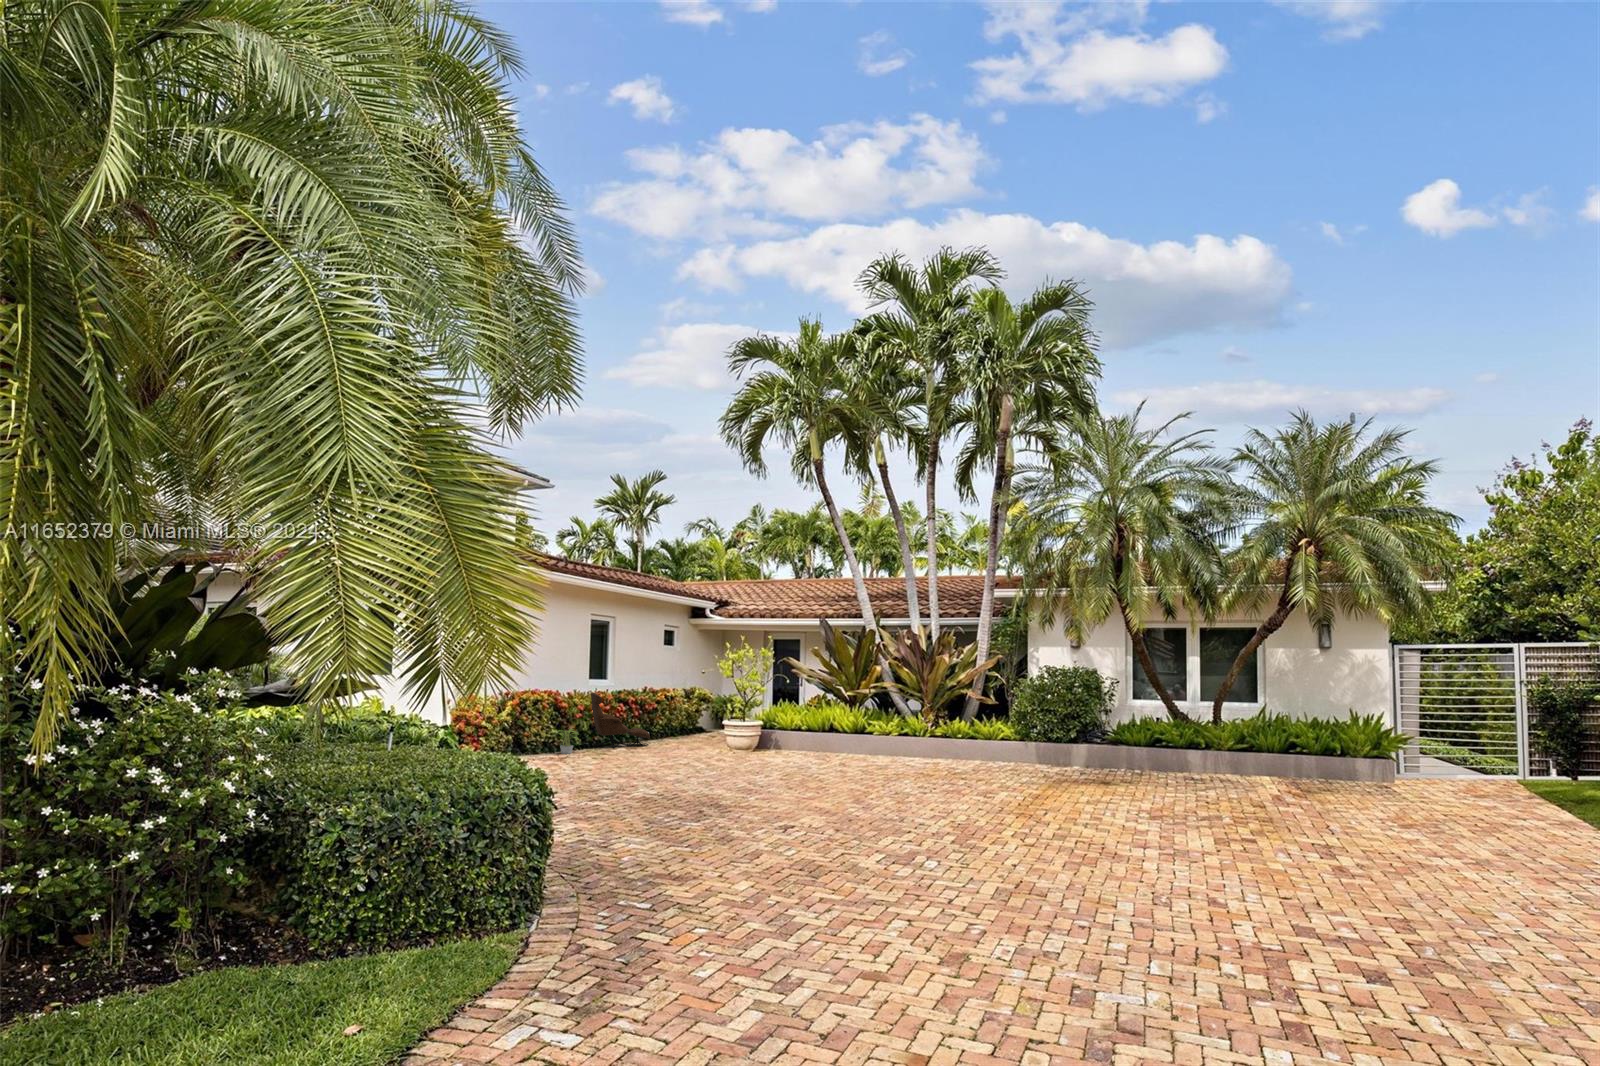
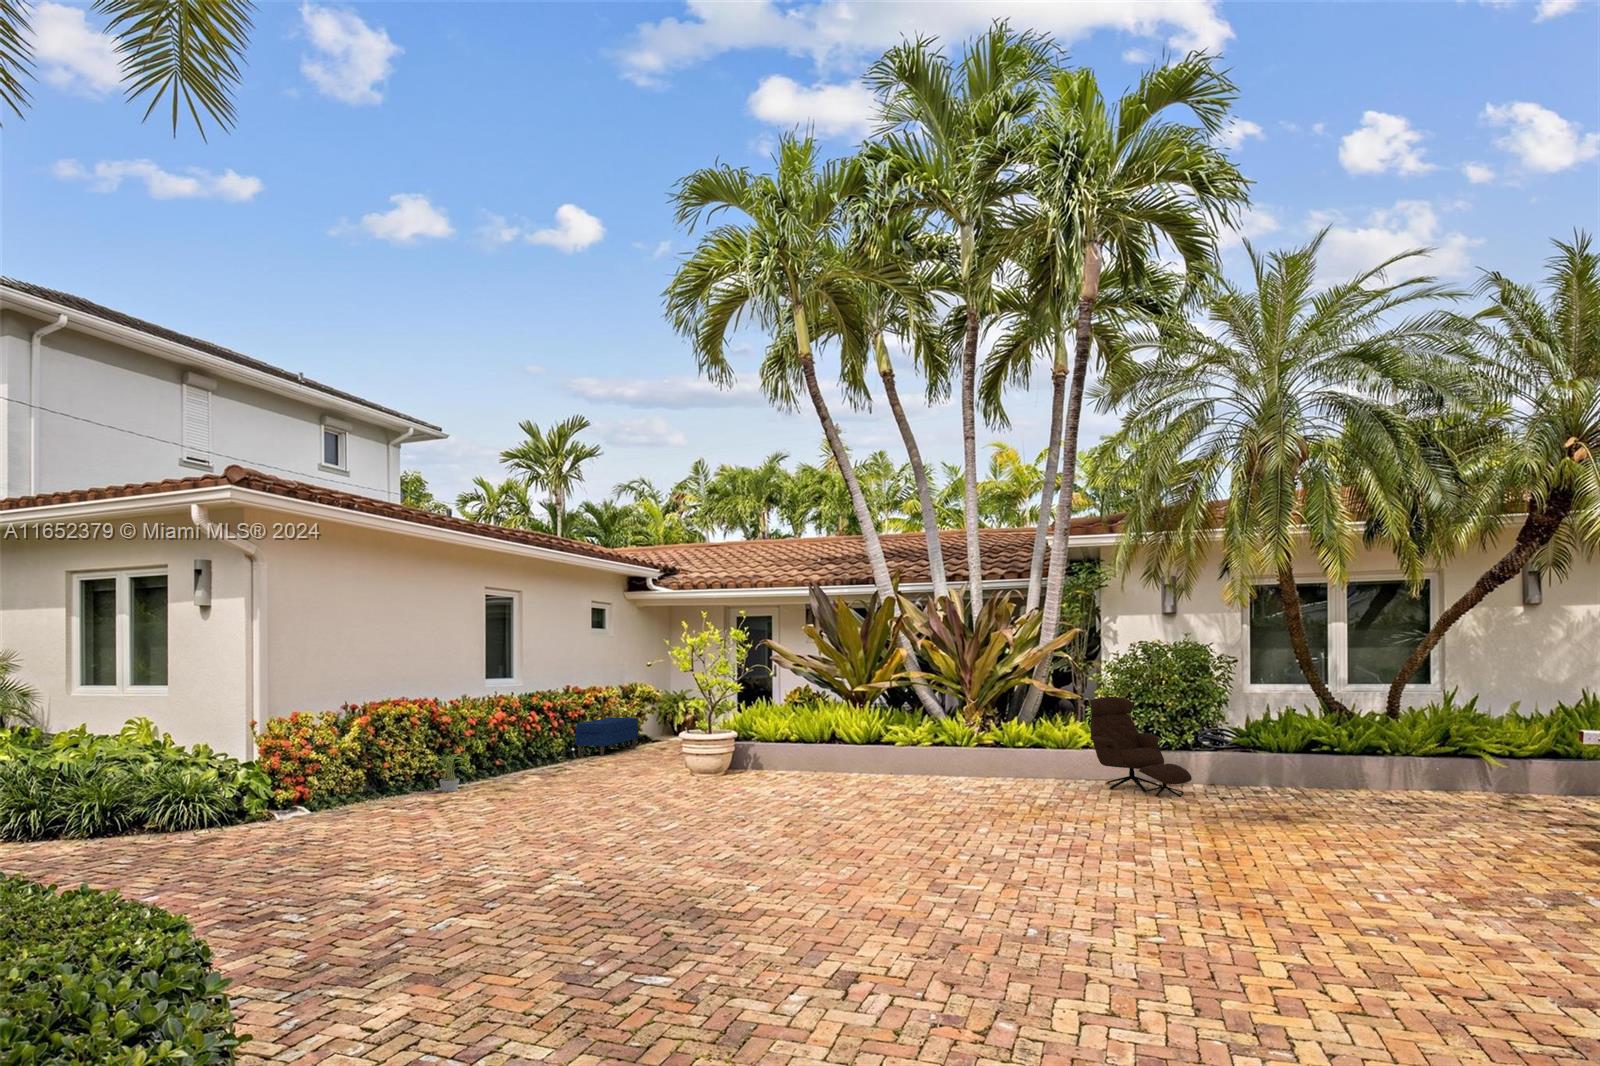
lounge chair: present [591,693,650,748] -> present [1090,697,1192,797]
bench: none [651,711,696,739] -> present [576,717,638,757]

